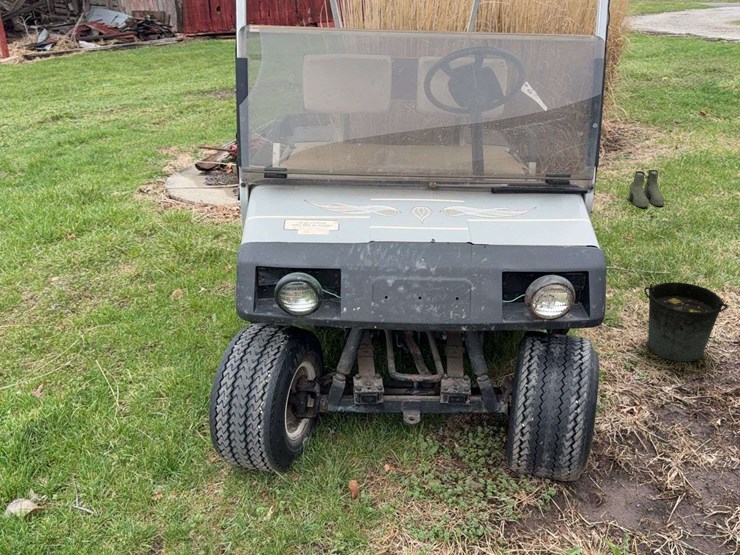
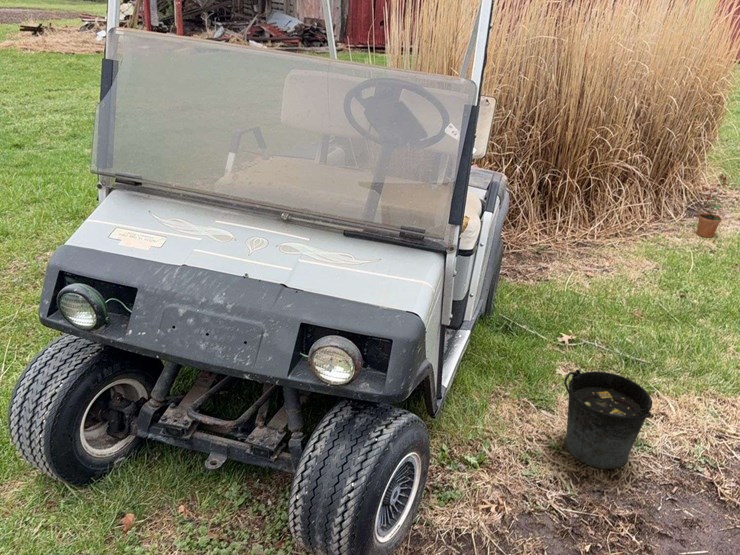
potted plant: none [625,109,651,167] -> present [697,174,726,238]
boots: present [629,170,664,207] -> none [669,241,706,284]

